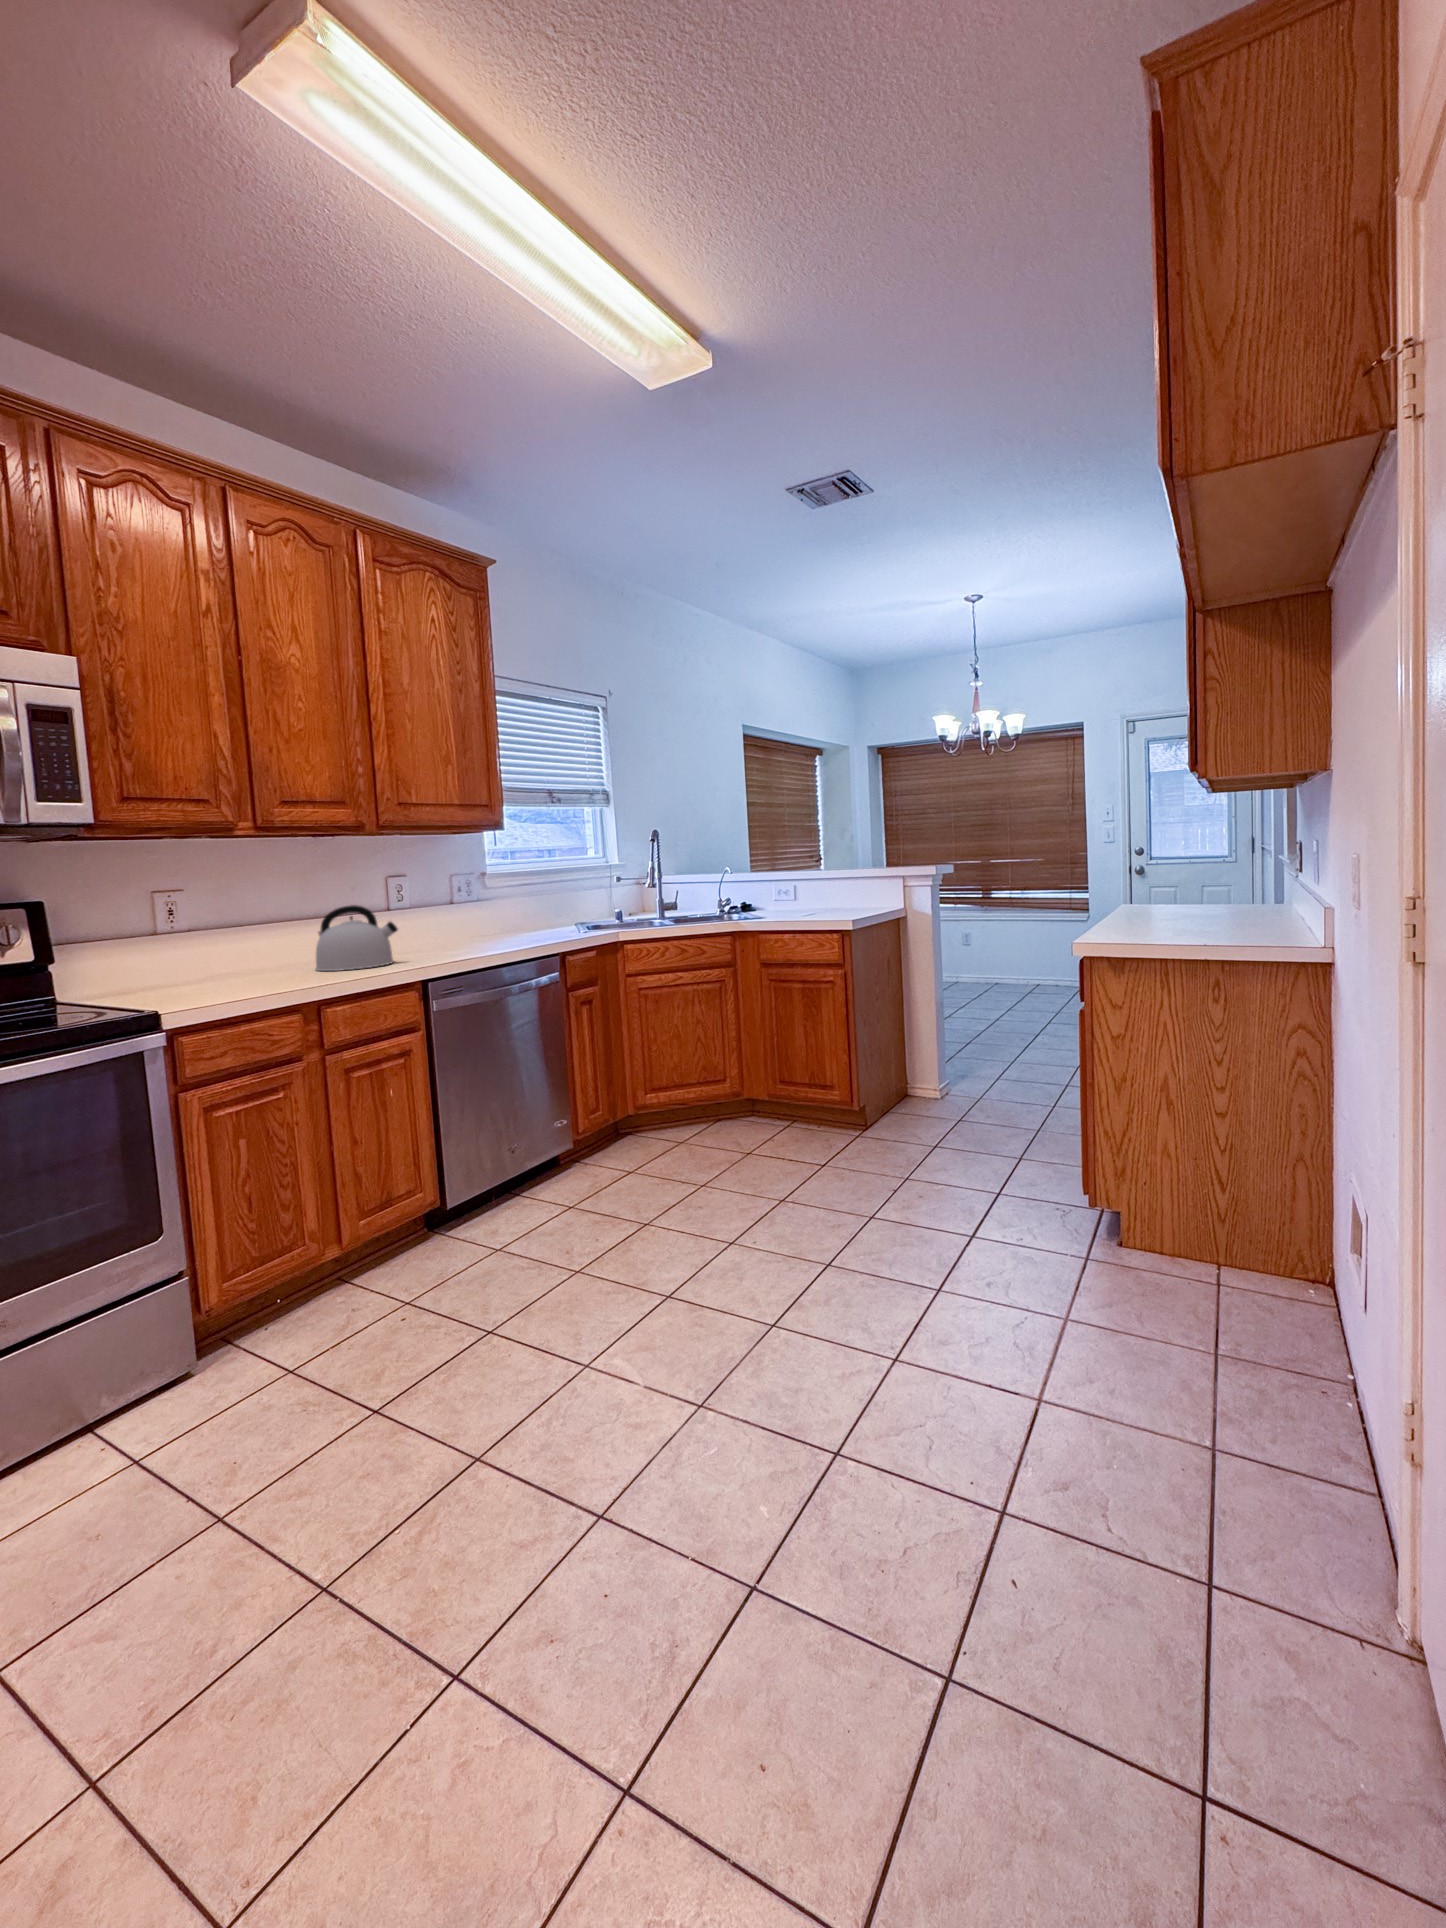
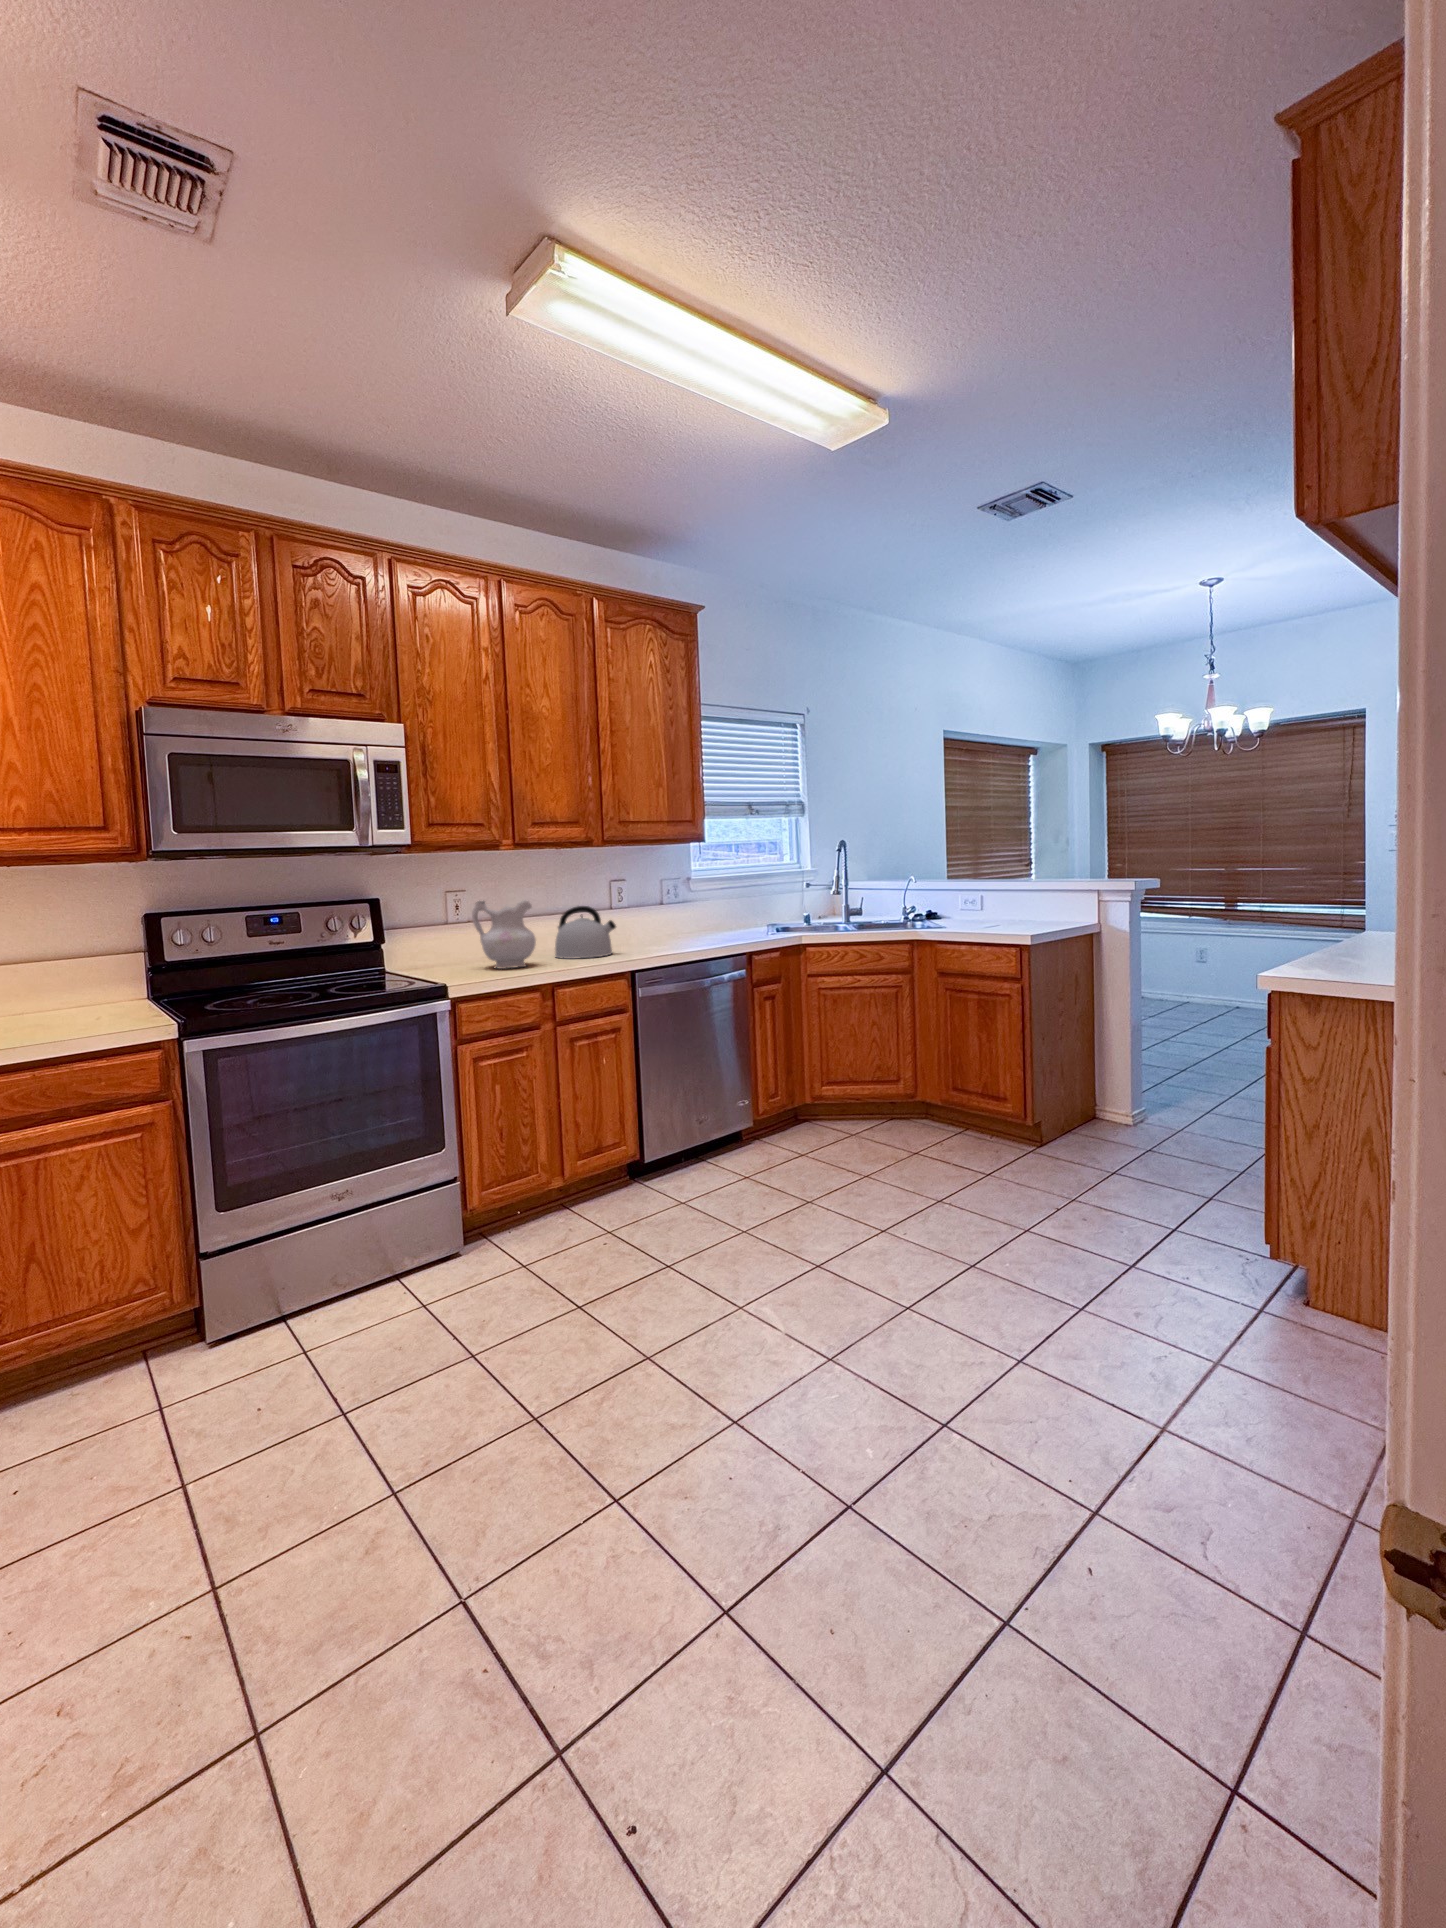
ceramic pitcher: none [194,898,290,988] -> present [472,900,536,969]

